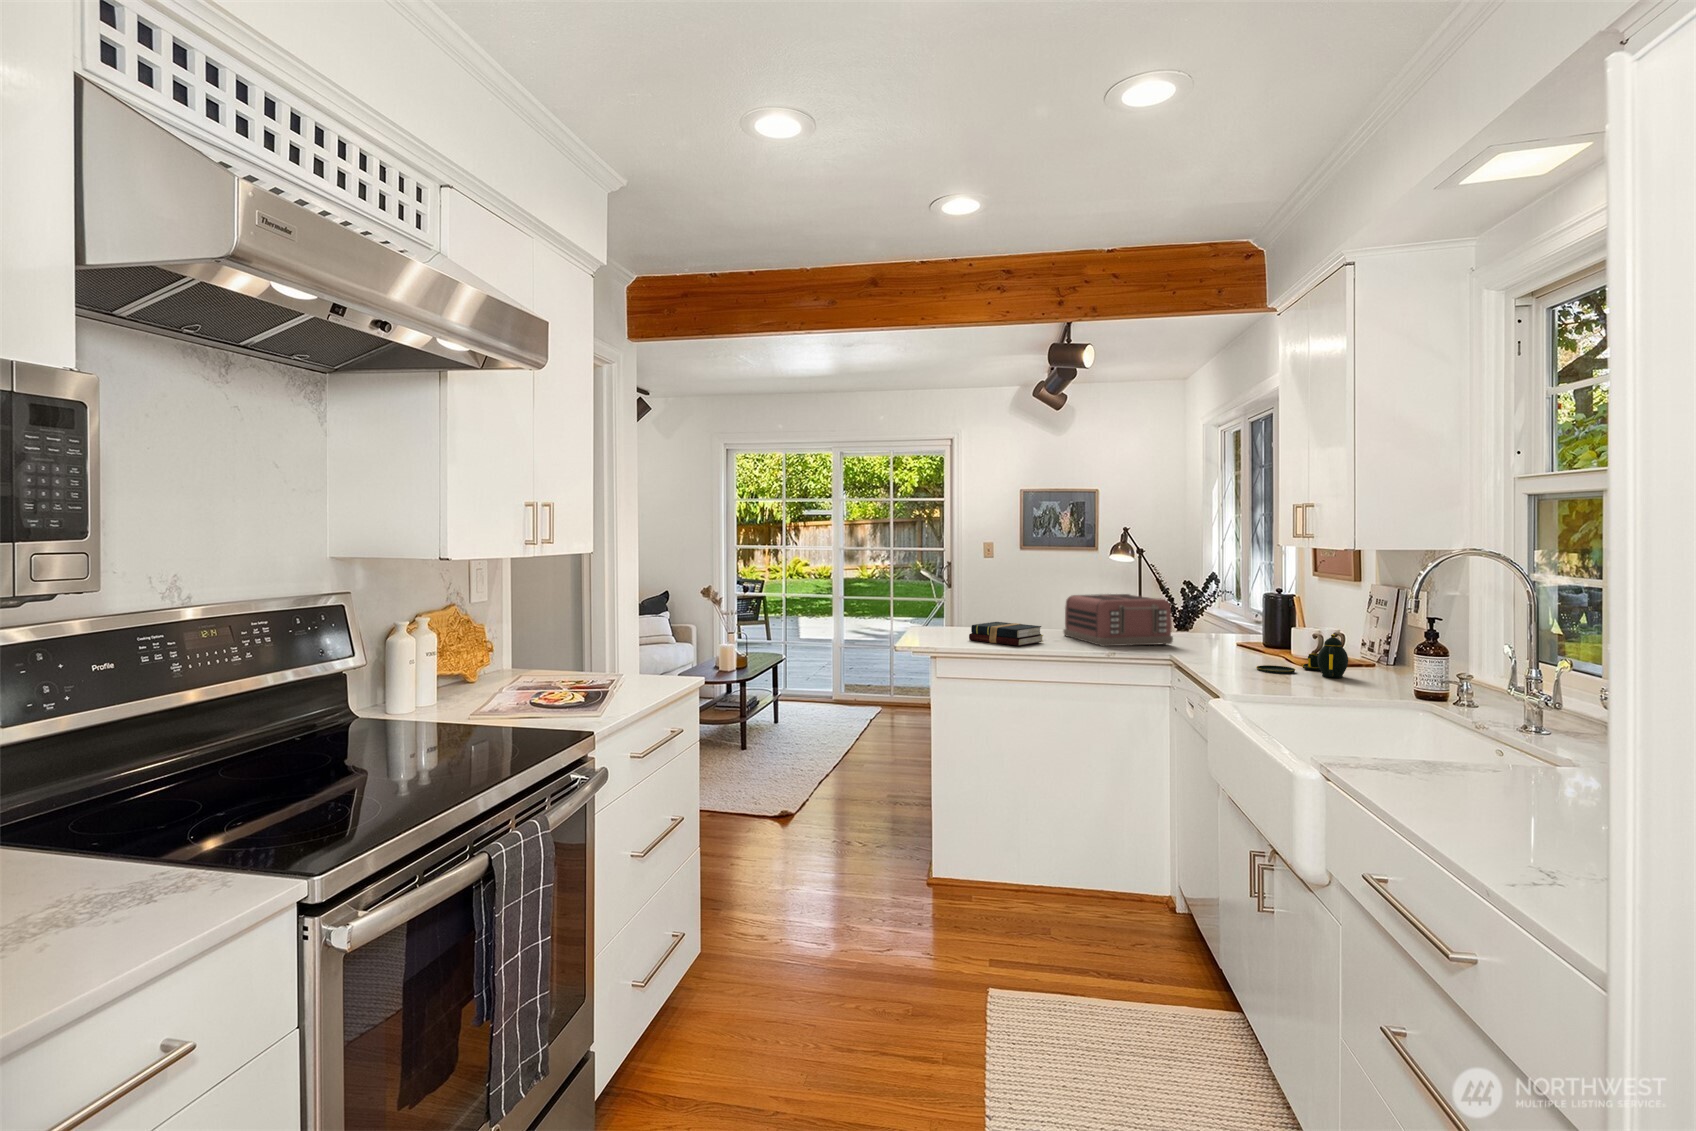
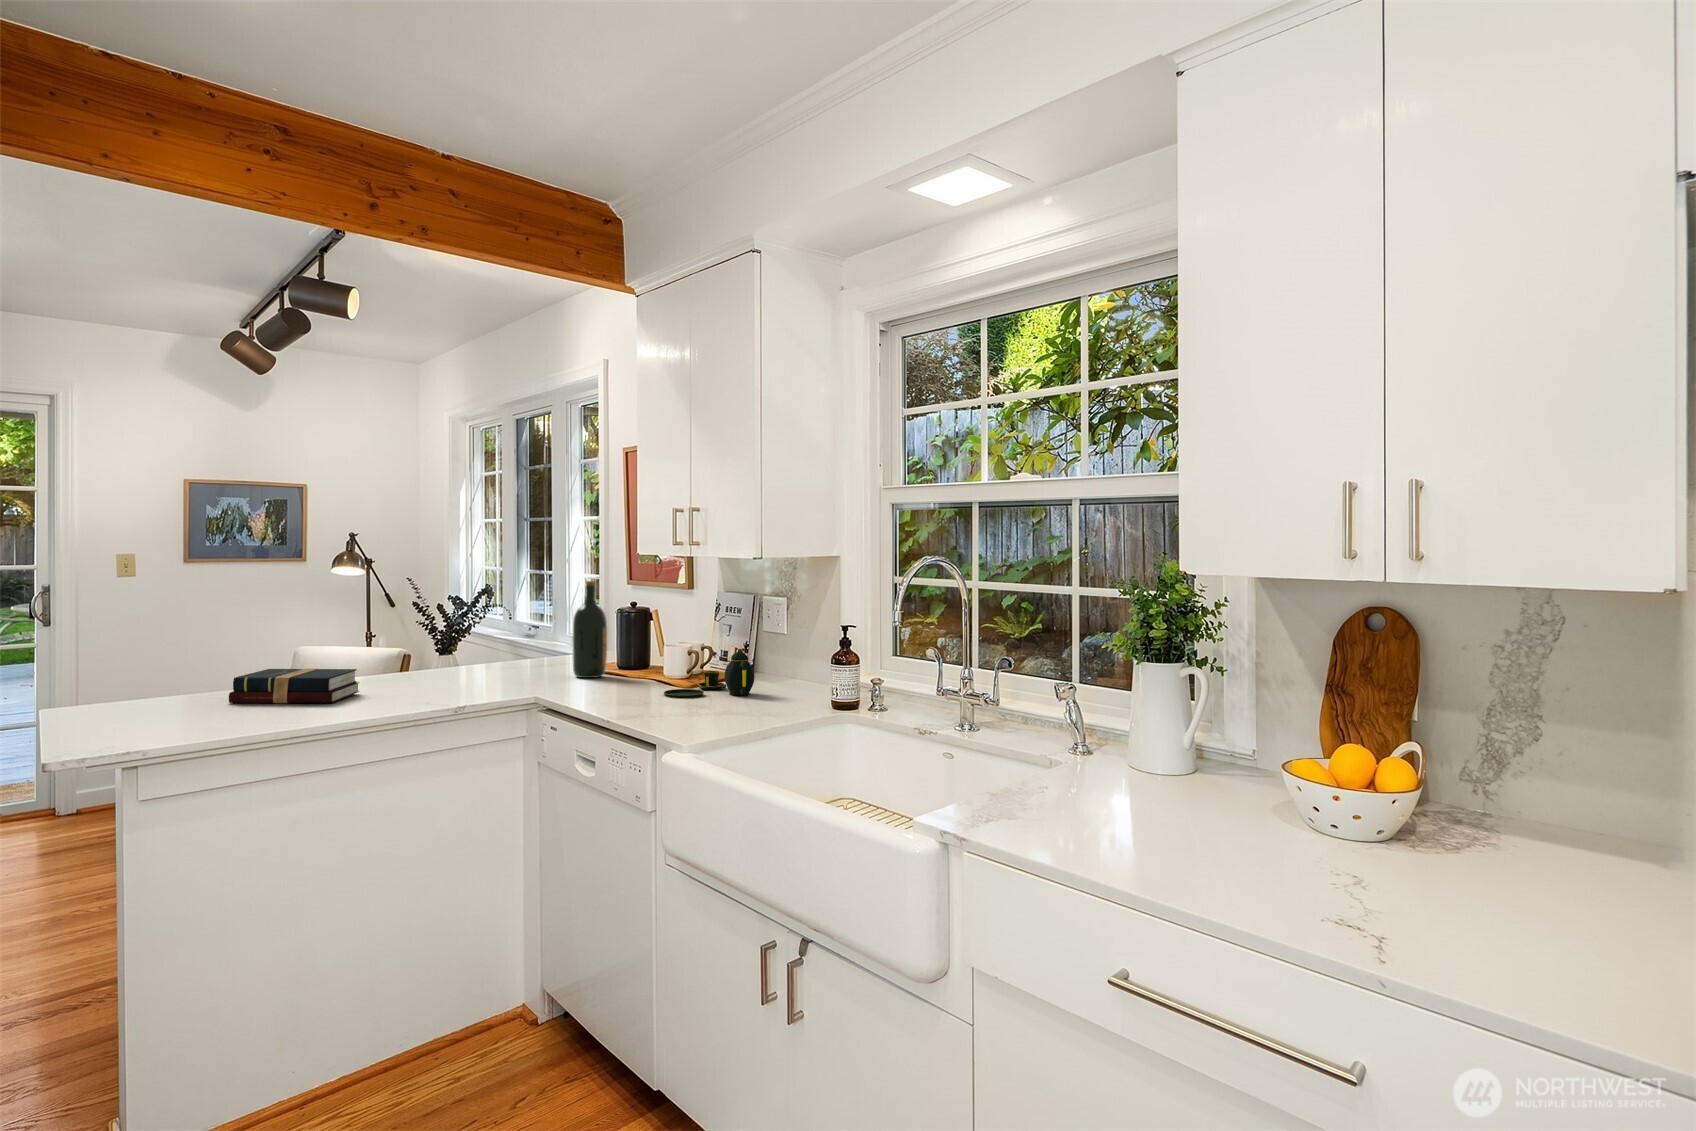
wine bottle: none [1211,569,1241,650] -> present [572,581,607,678]
toaster: present [1063,594,1173,646] -> none [369,617,529,689]

